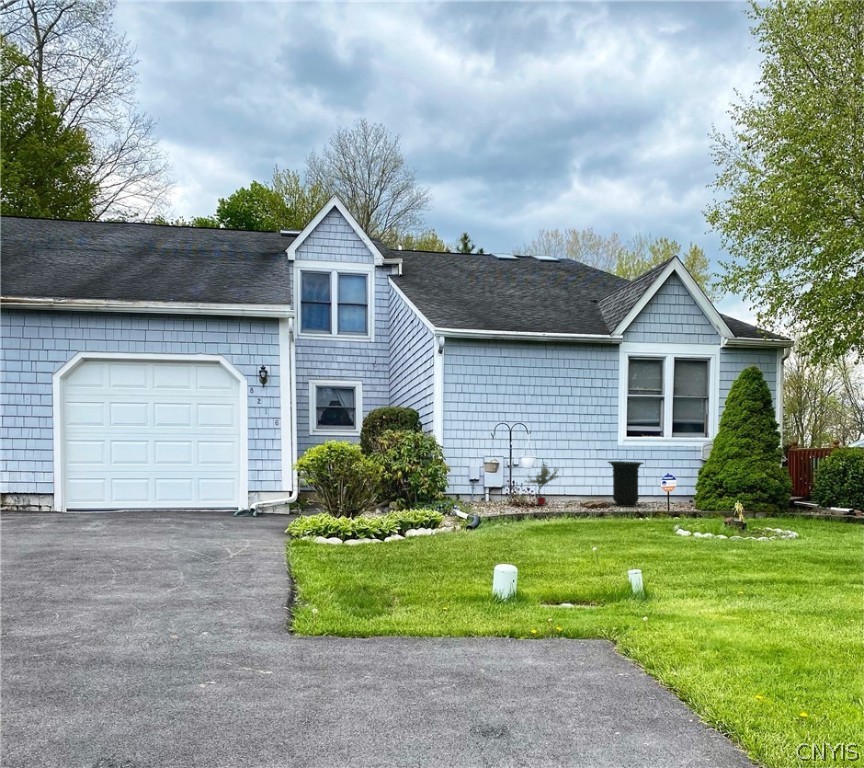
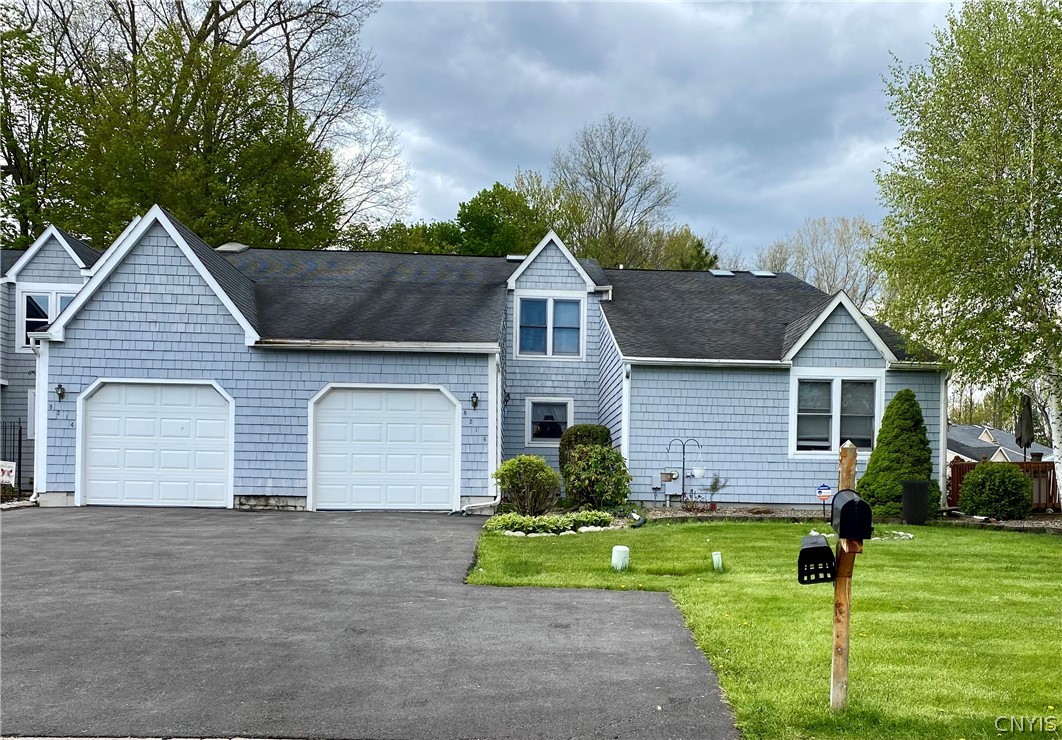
trash can: present [608,461,644,507] -> present [897,480,934,525]

